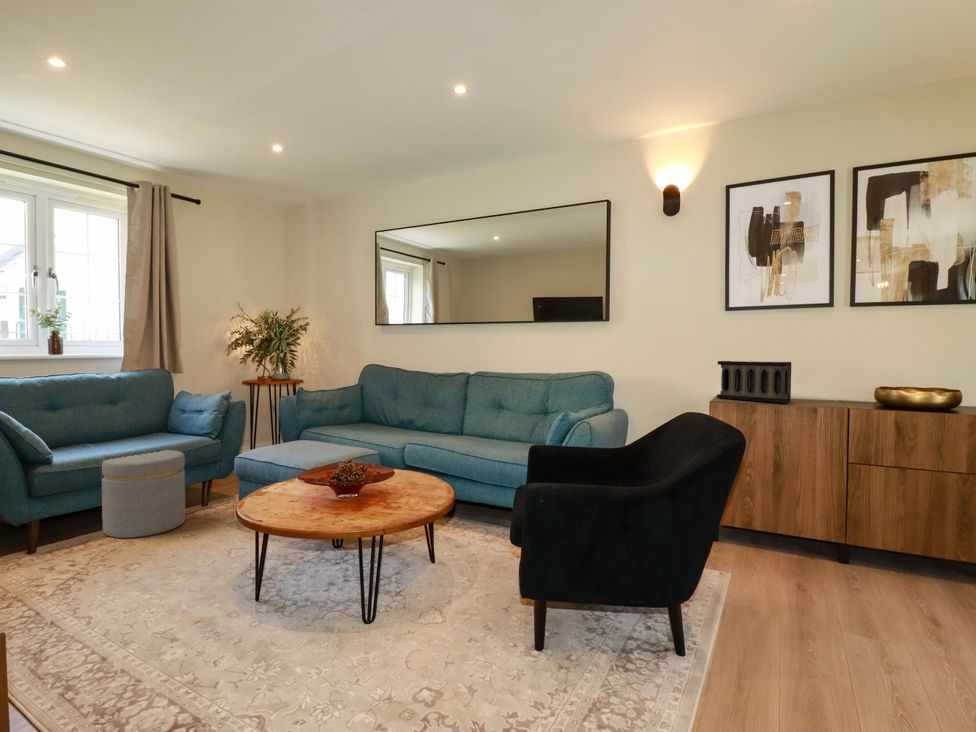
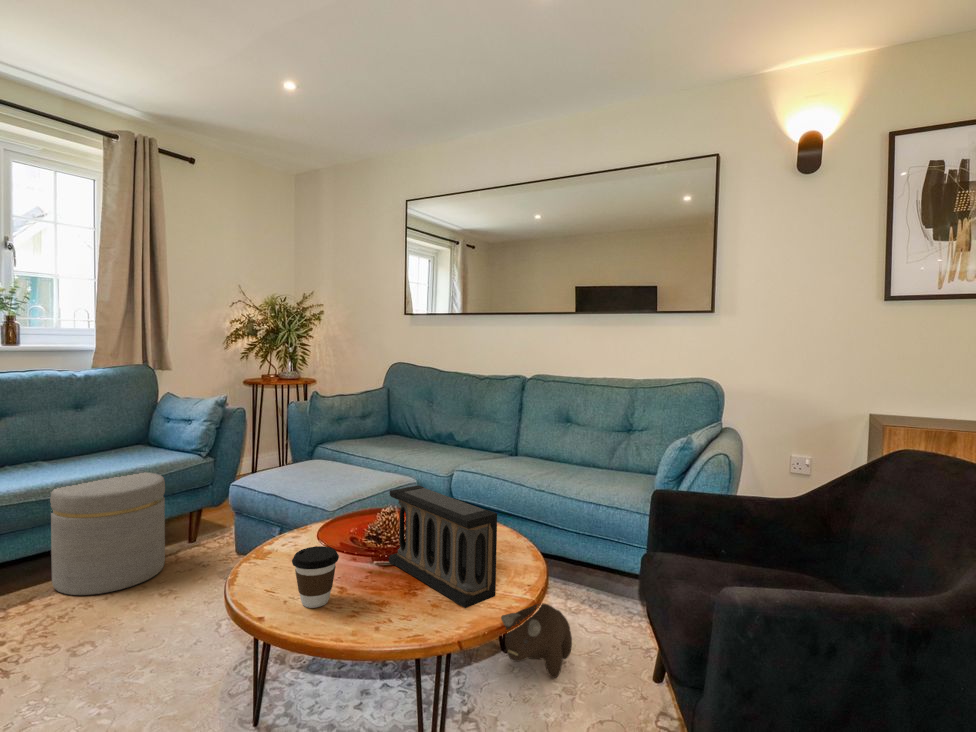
speaker: present [717,361,791,403] -> present [389,485,497,608]
coffee cup: none [279,479,309,515] -> present [292,546,339,608]
plush toy: none [424,528,478,576] -> present [501,603,572,678]

